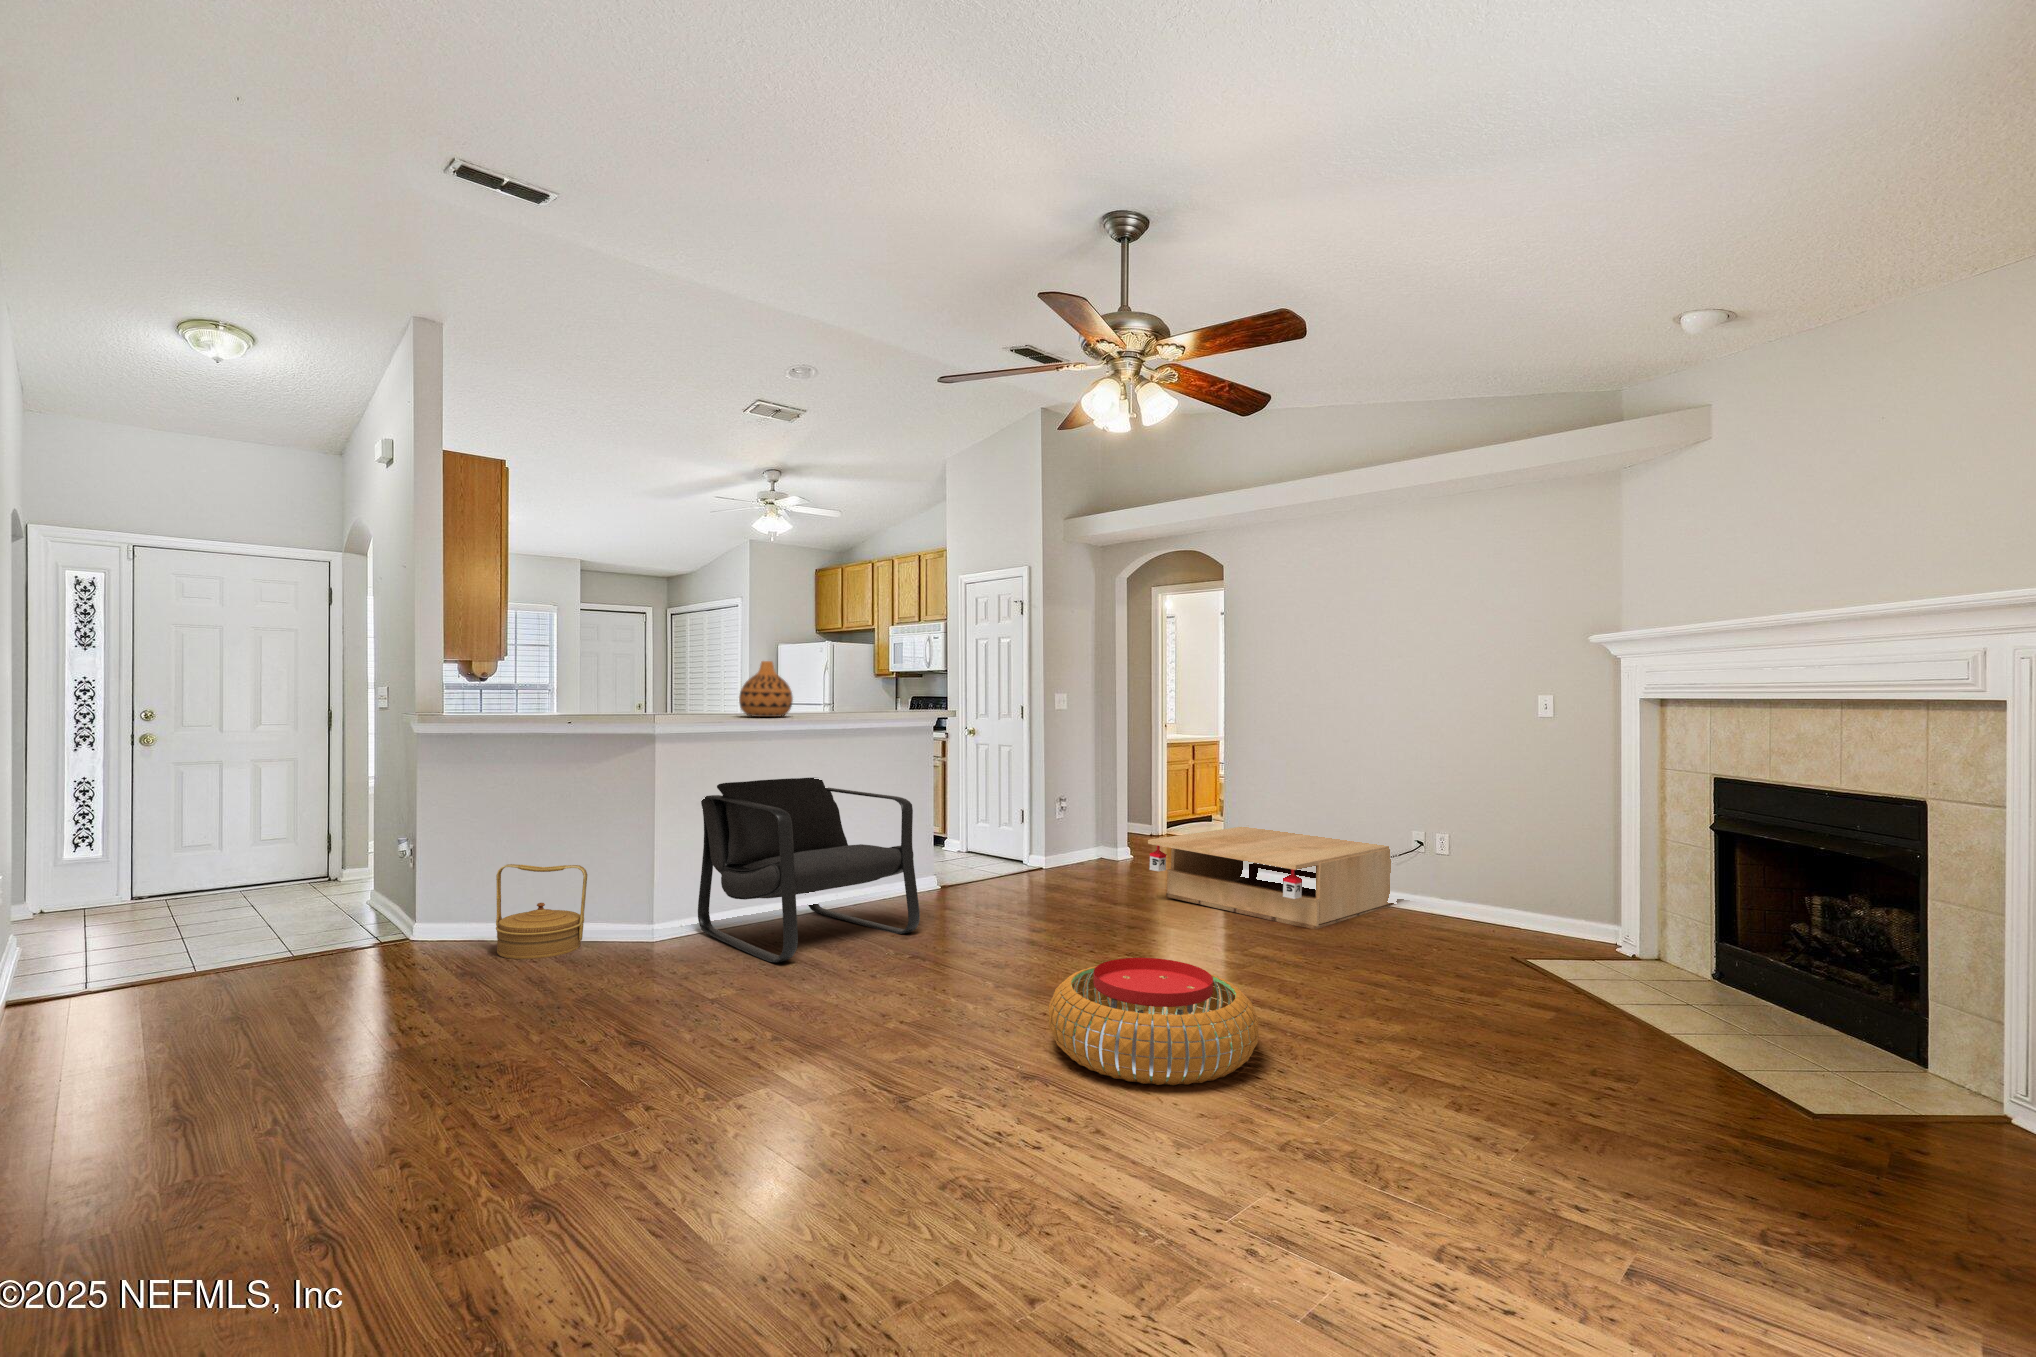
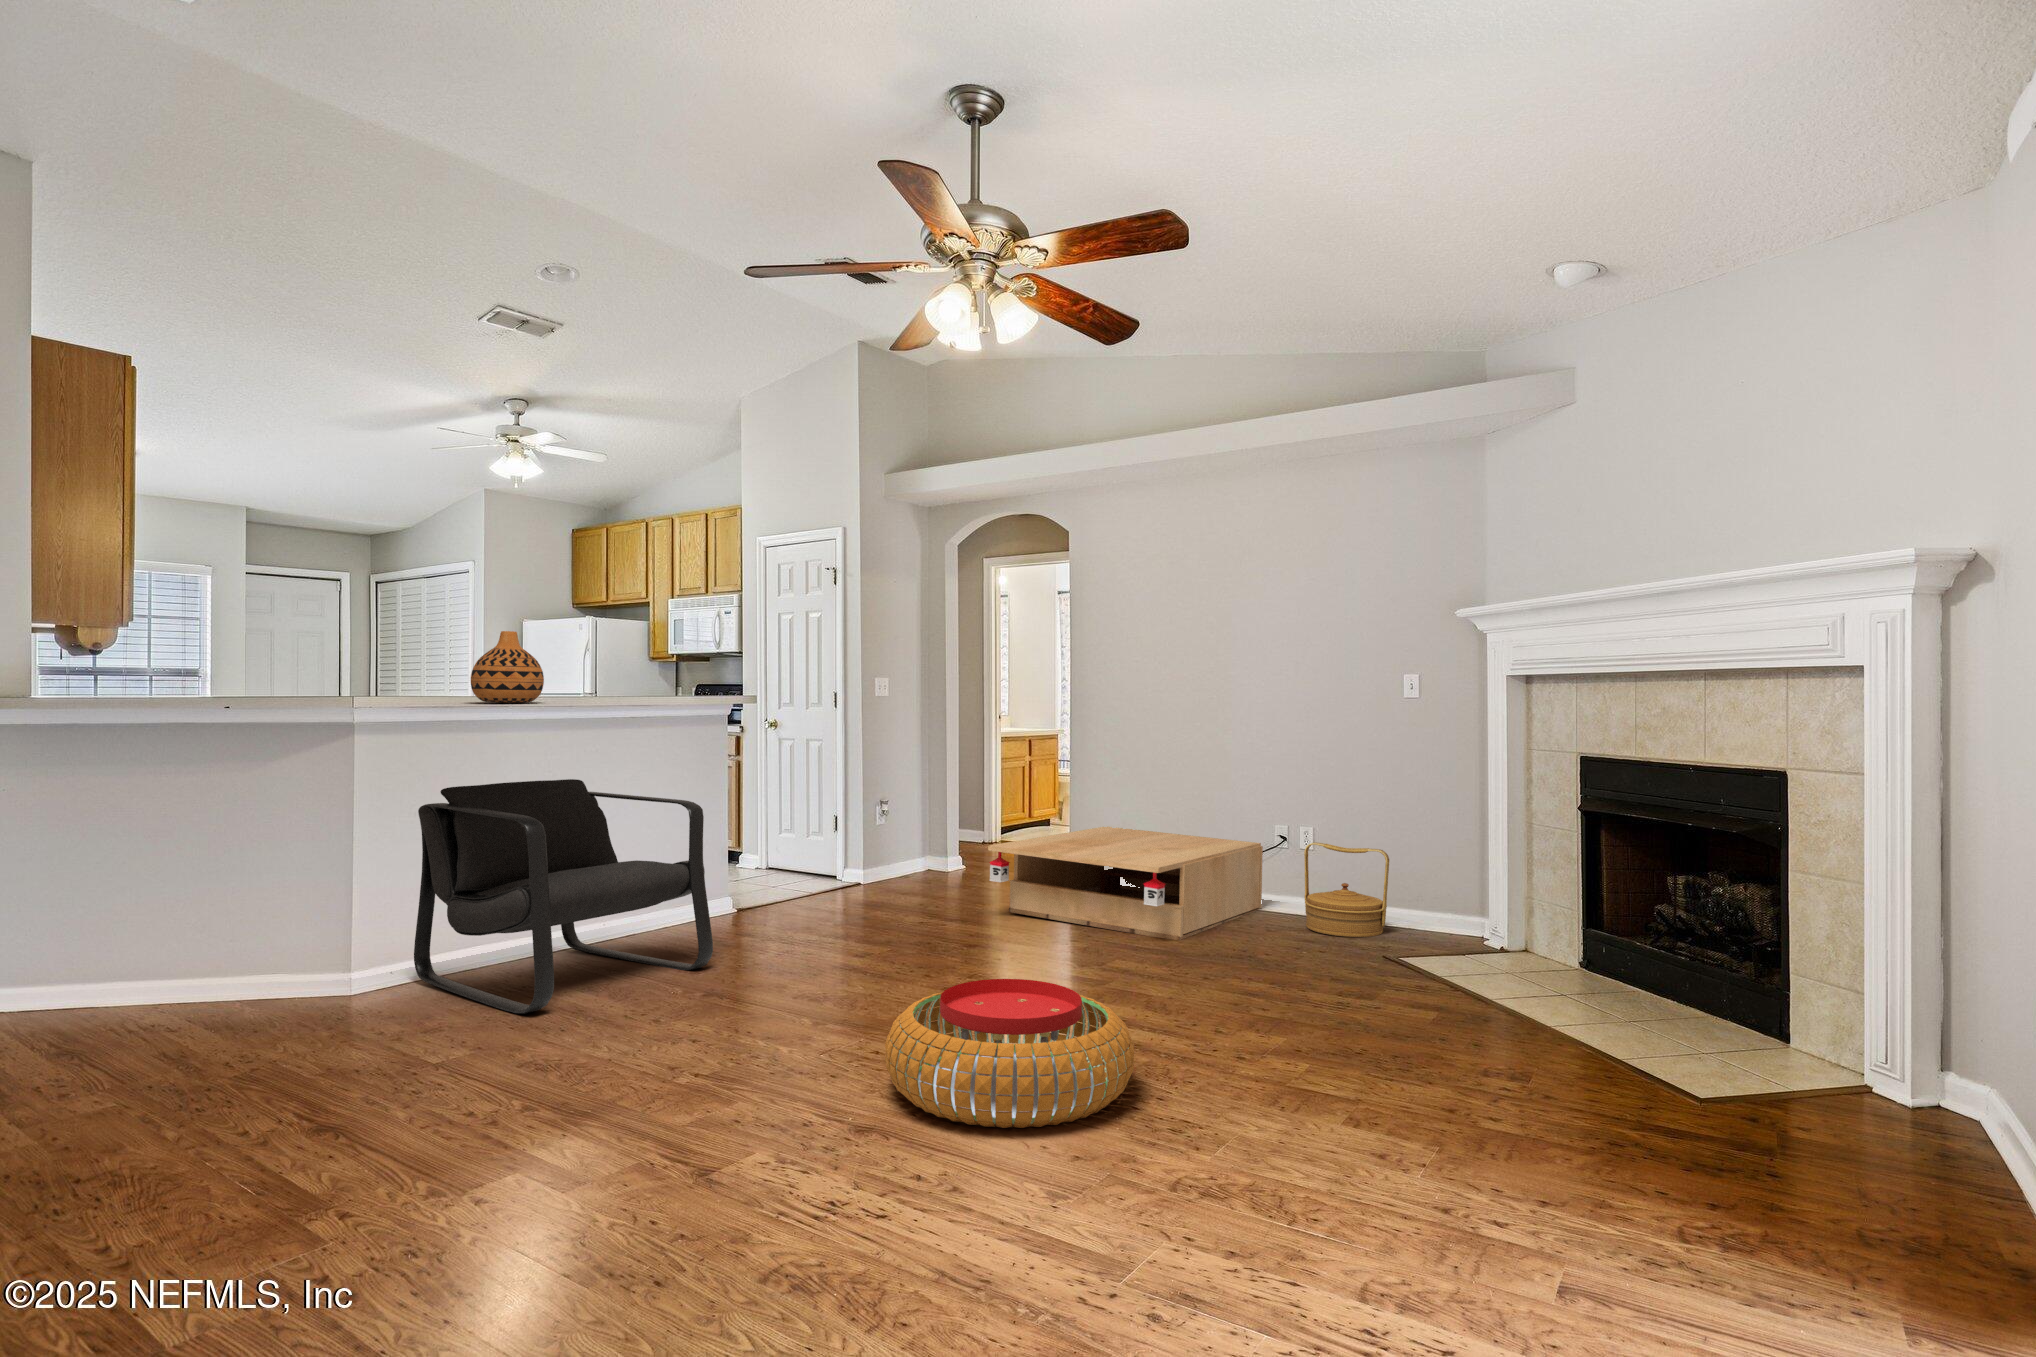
woven basket: present [496,864,587,959] -> present [1304,842,1389,937]

